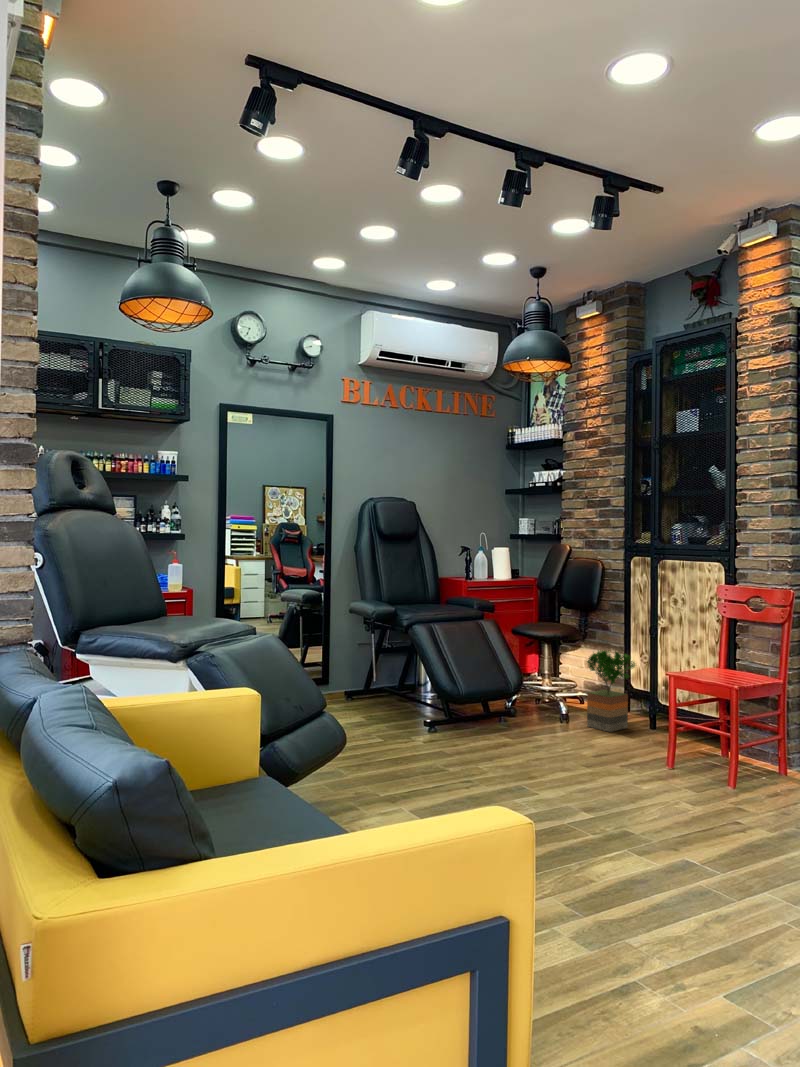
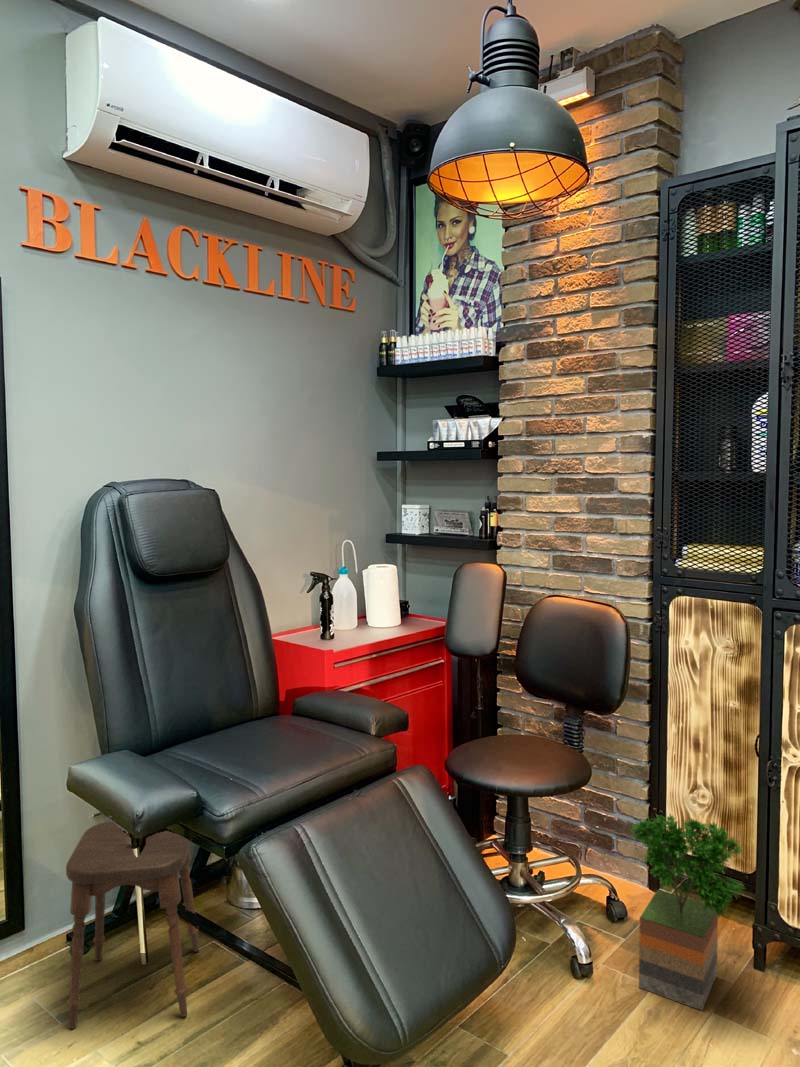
stool: none [345,640,398,712] -> present [66,821,199,1029]

